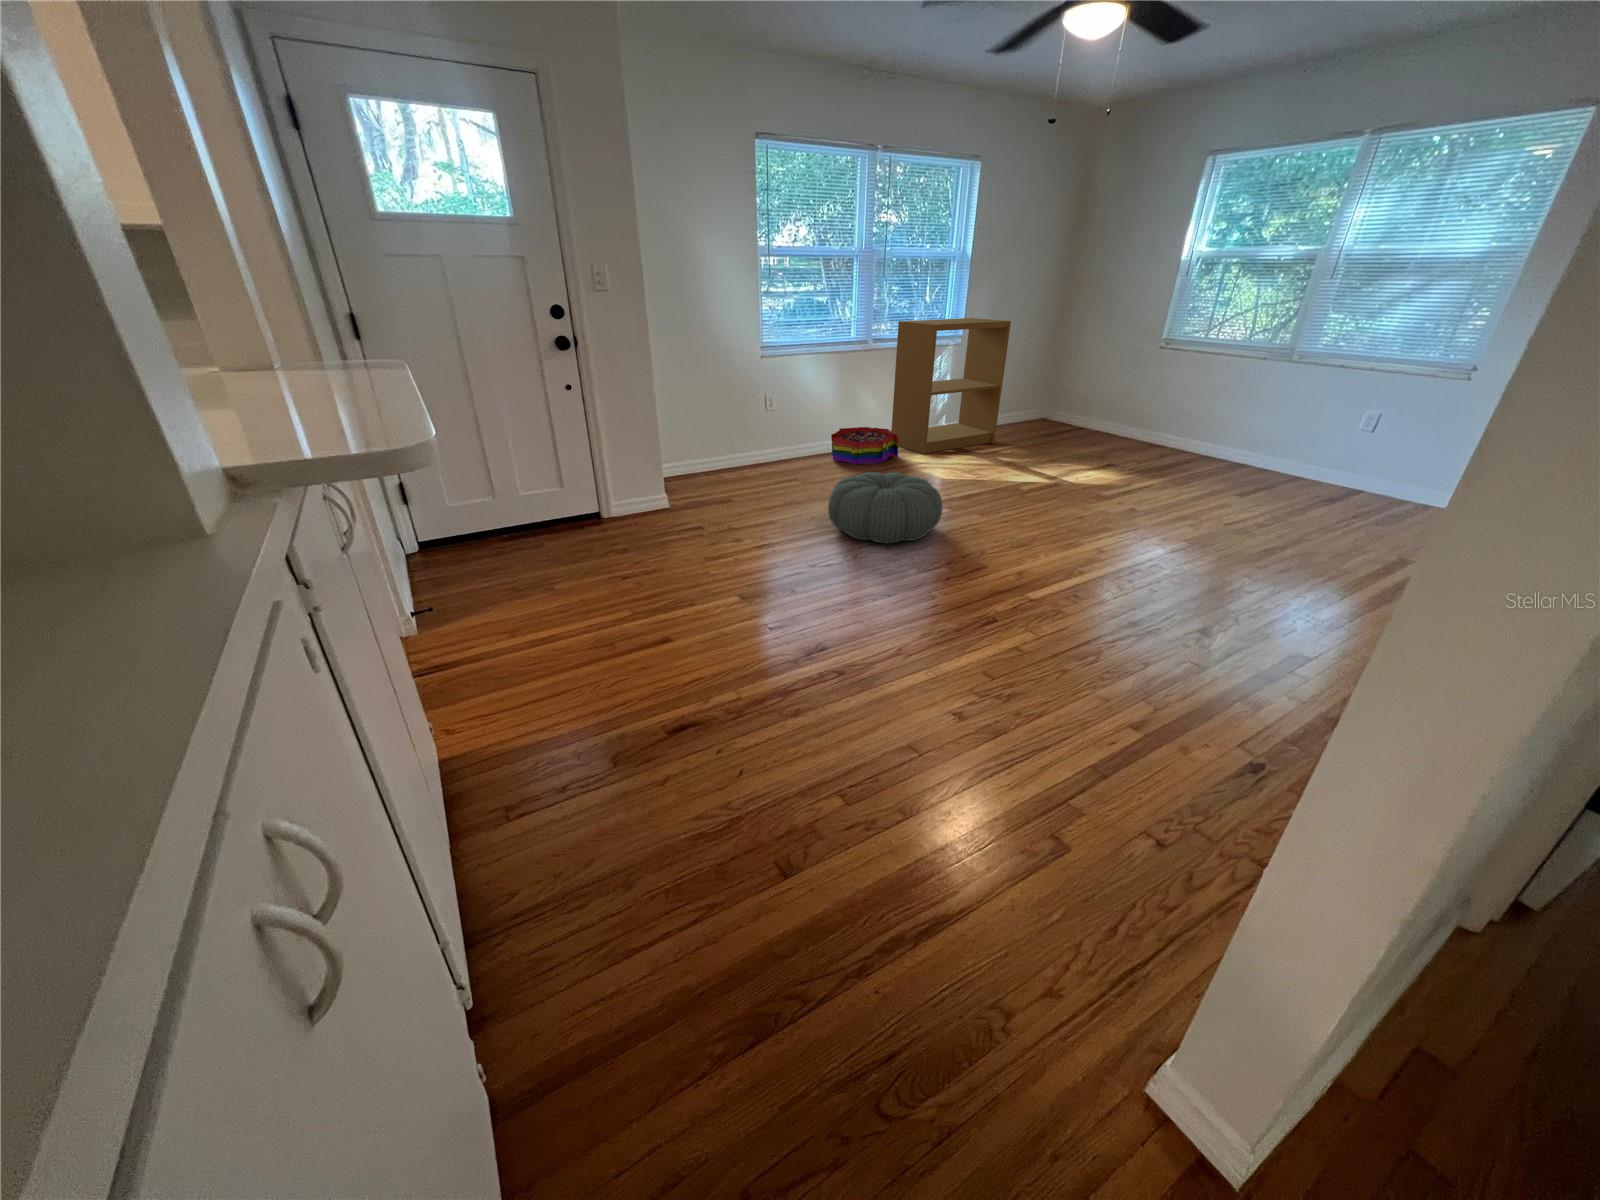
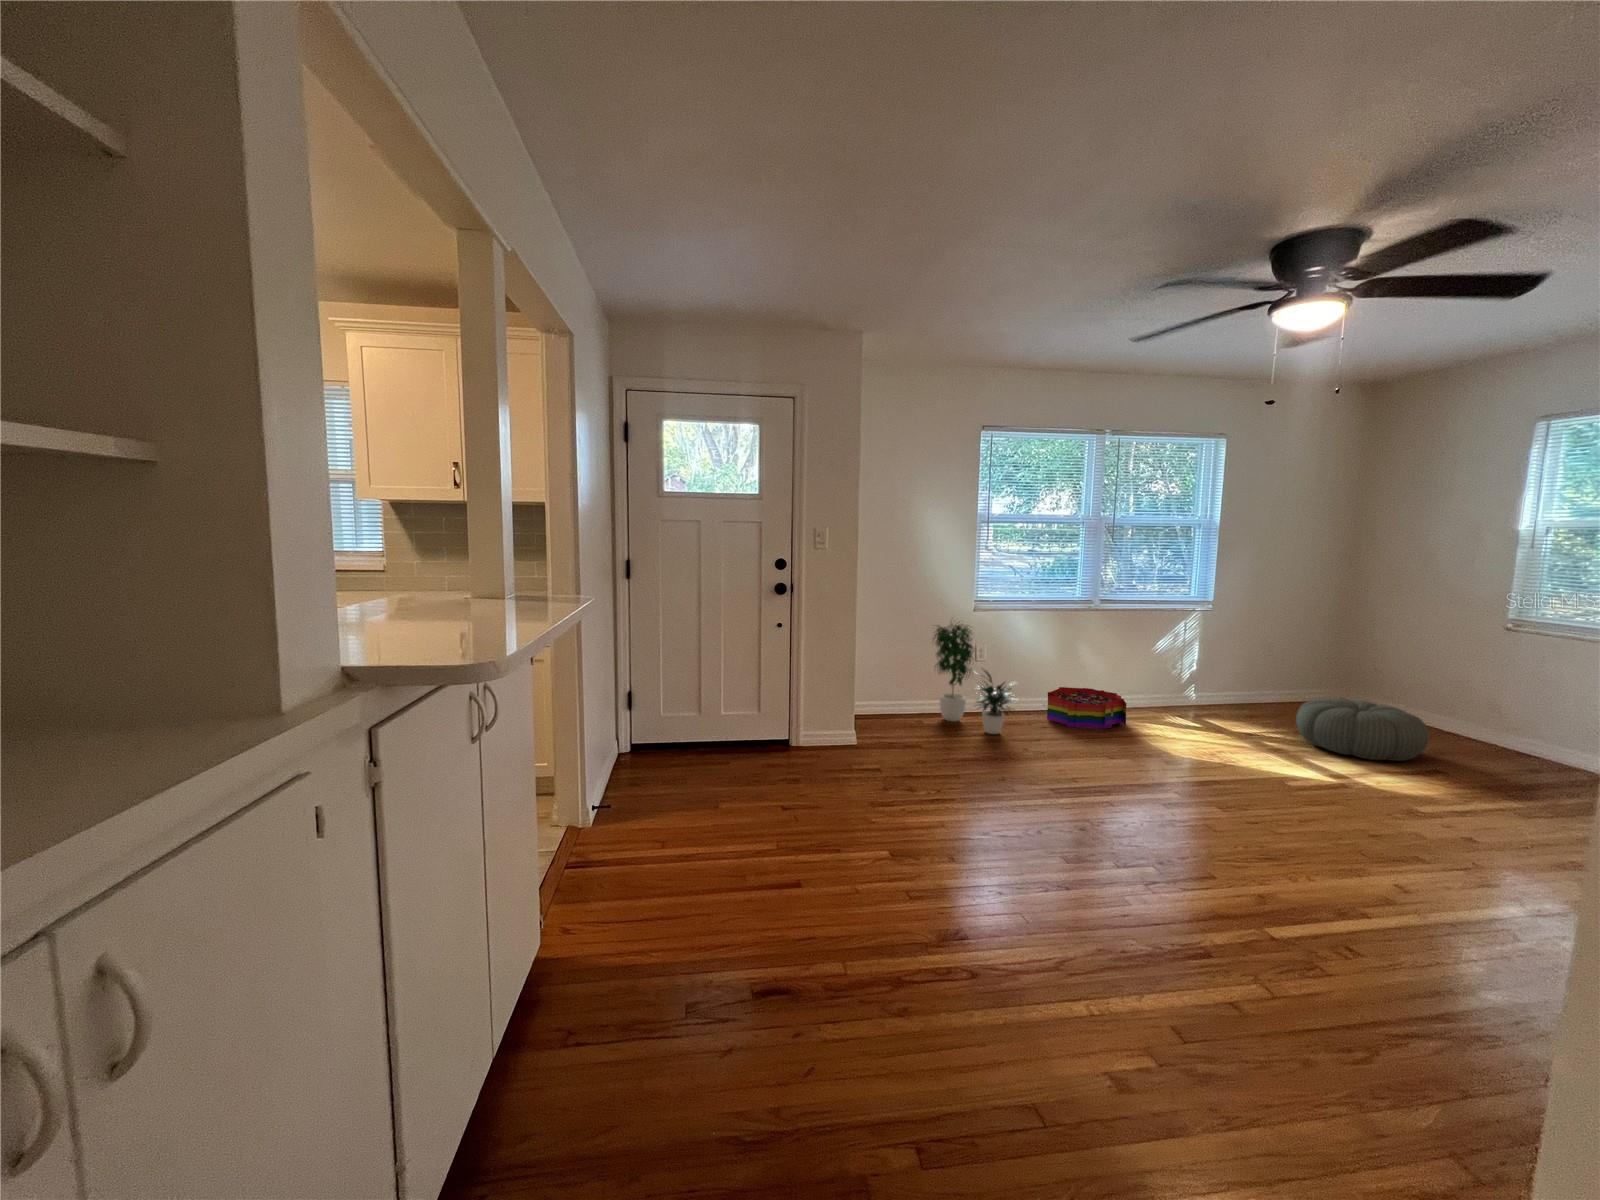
bookshelf: present [891,318,1011,454] -> none [1123,584,1274,726]
potted plant: none [723,364,813,479] -> present [935,624,1015,734]
pouf: present [828,472,943,543] -> present [1296,698,1429,761]

